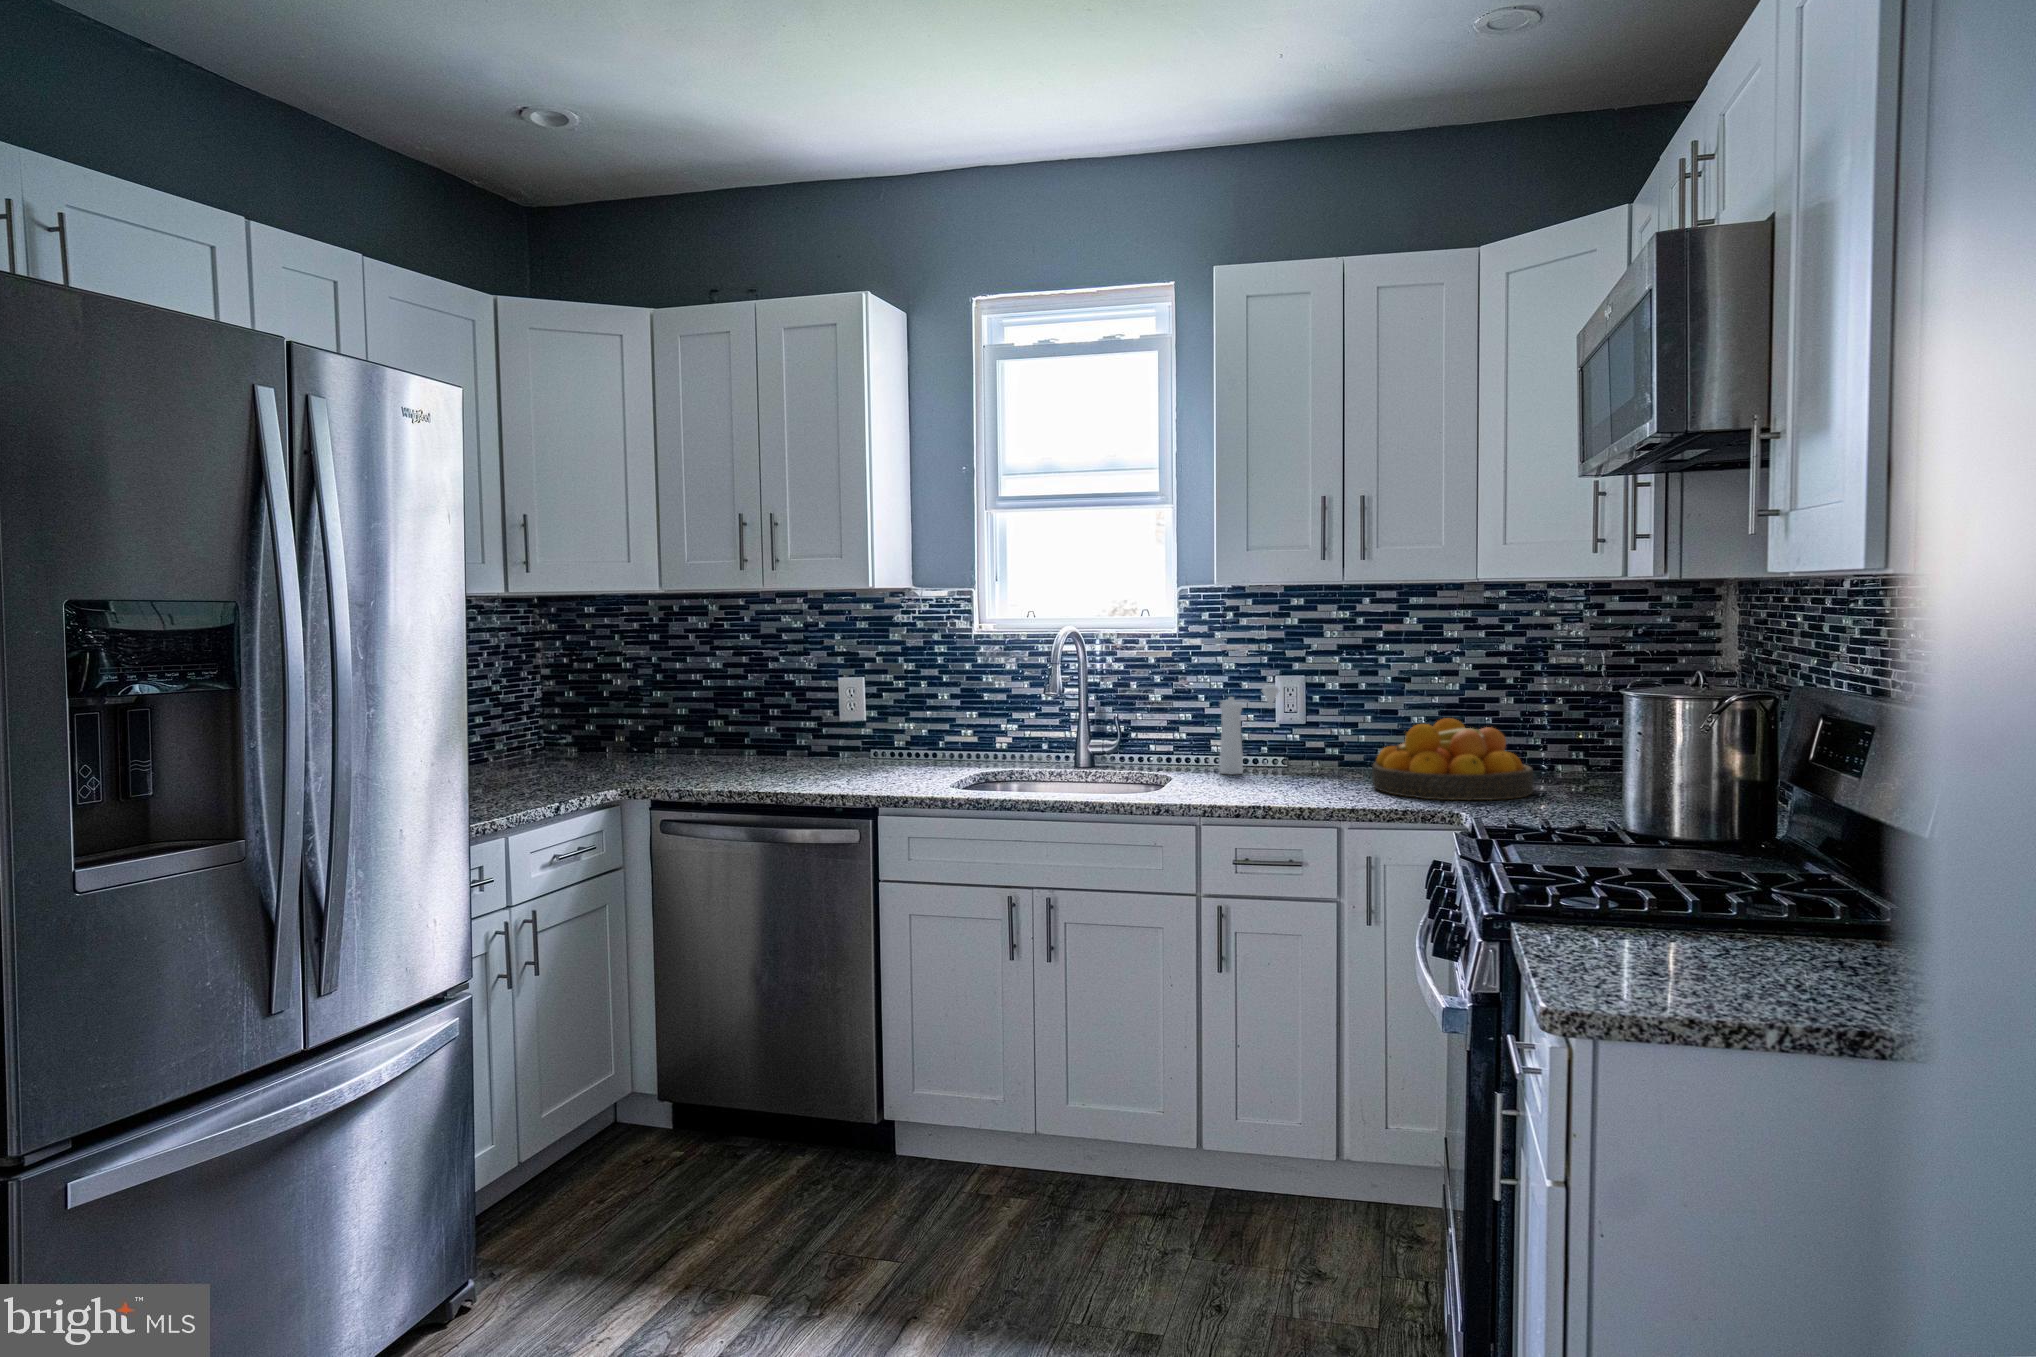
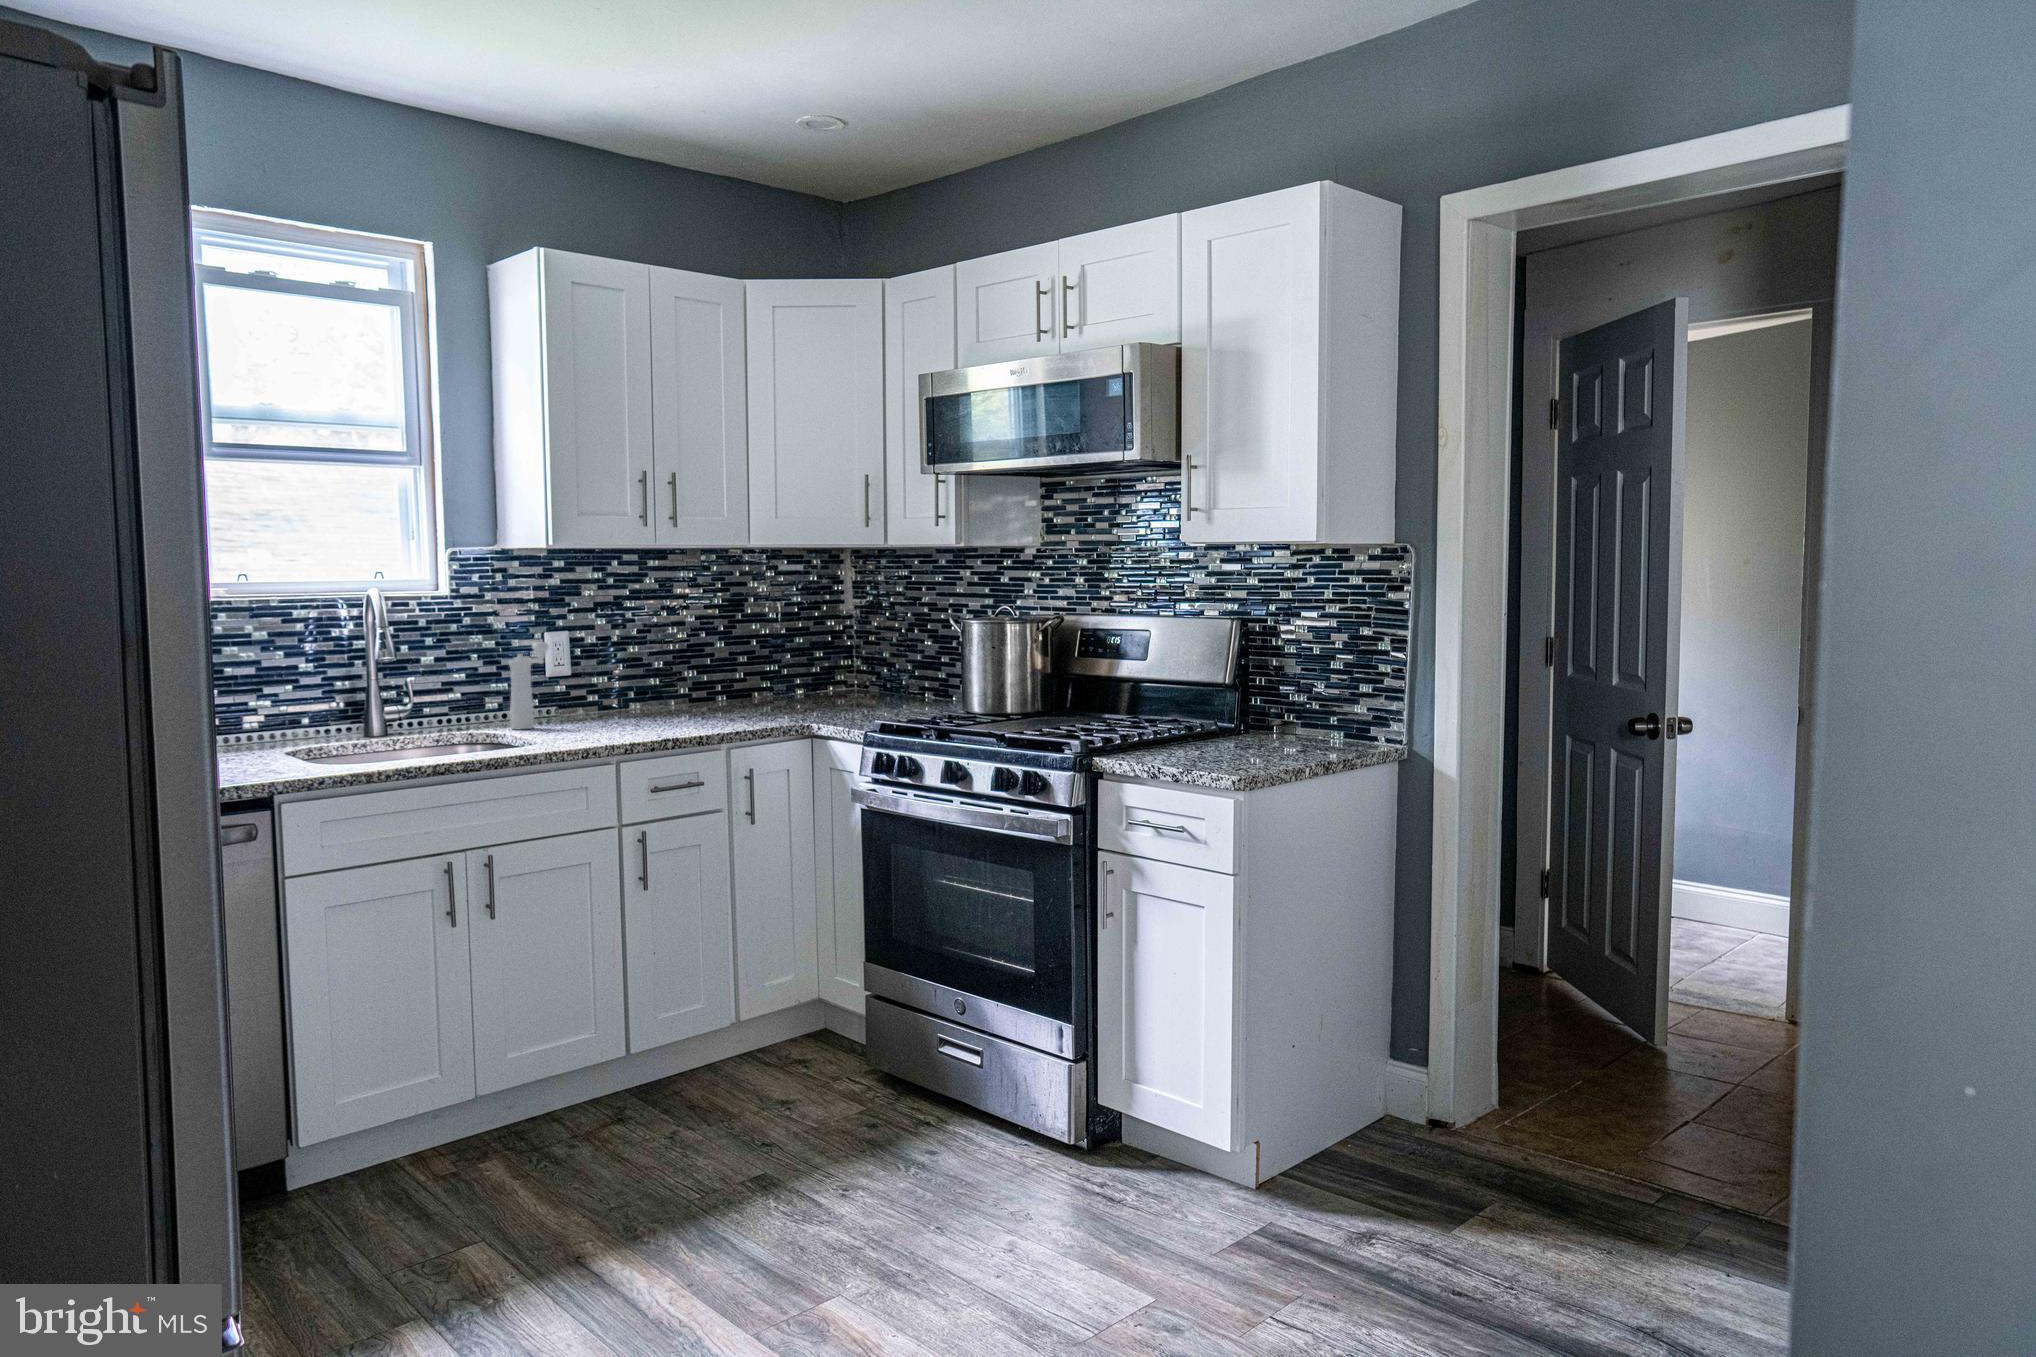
fruit bowl: present [1372,718,1534,800] -> none [673,659,802,722]

